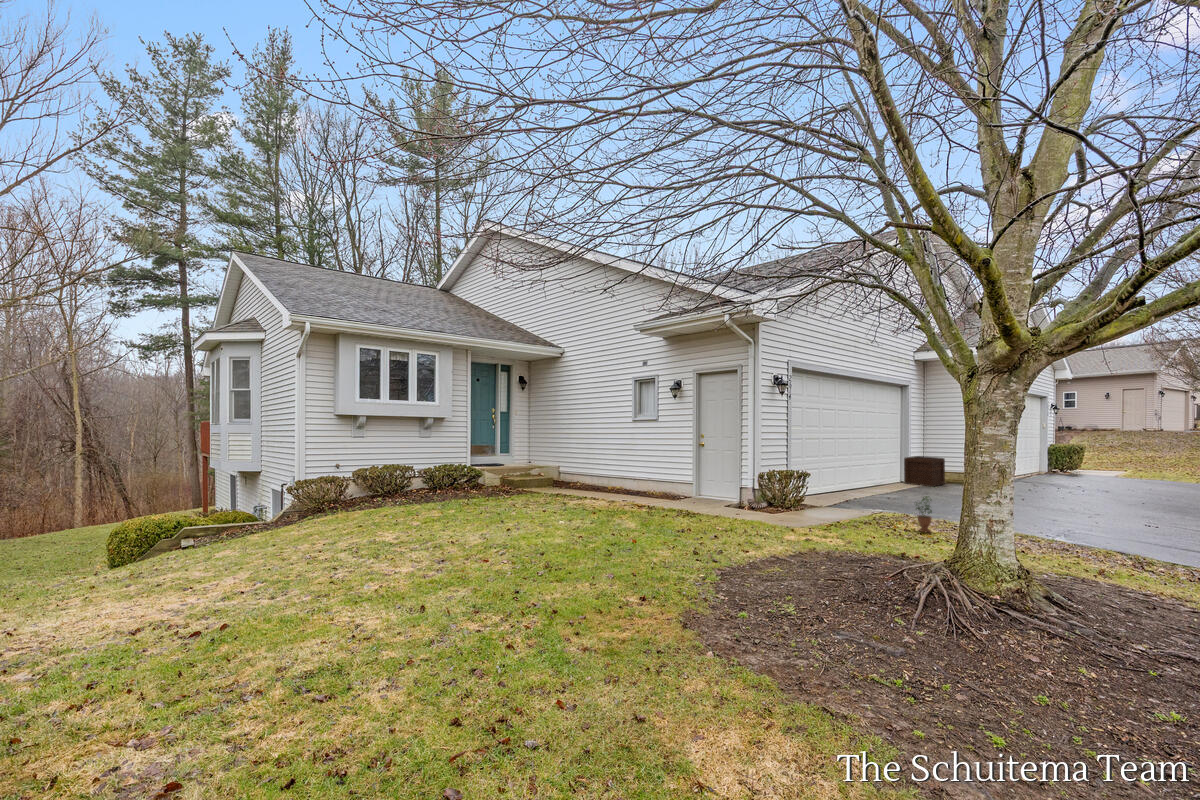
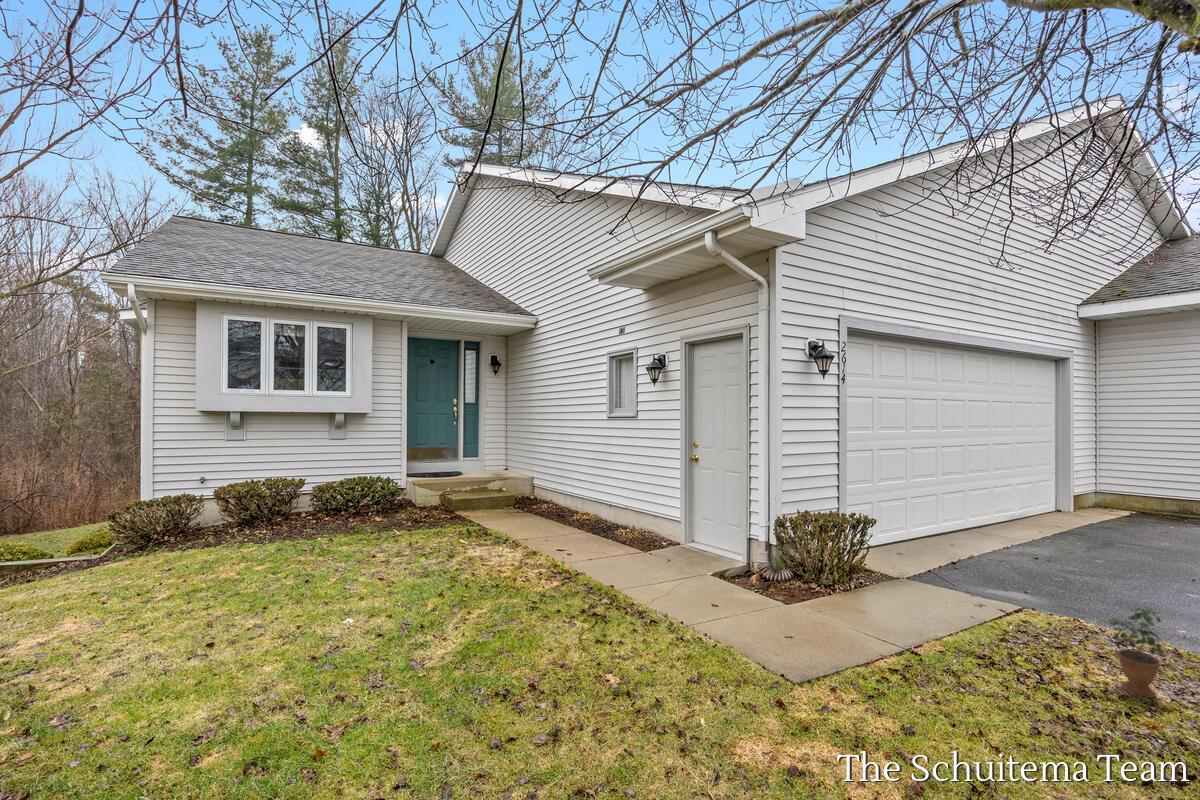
wooden crate: present [904,456,945,487] -> none [1060,471,1138,525]

